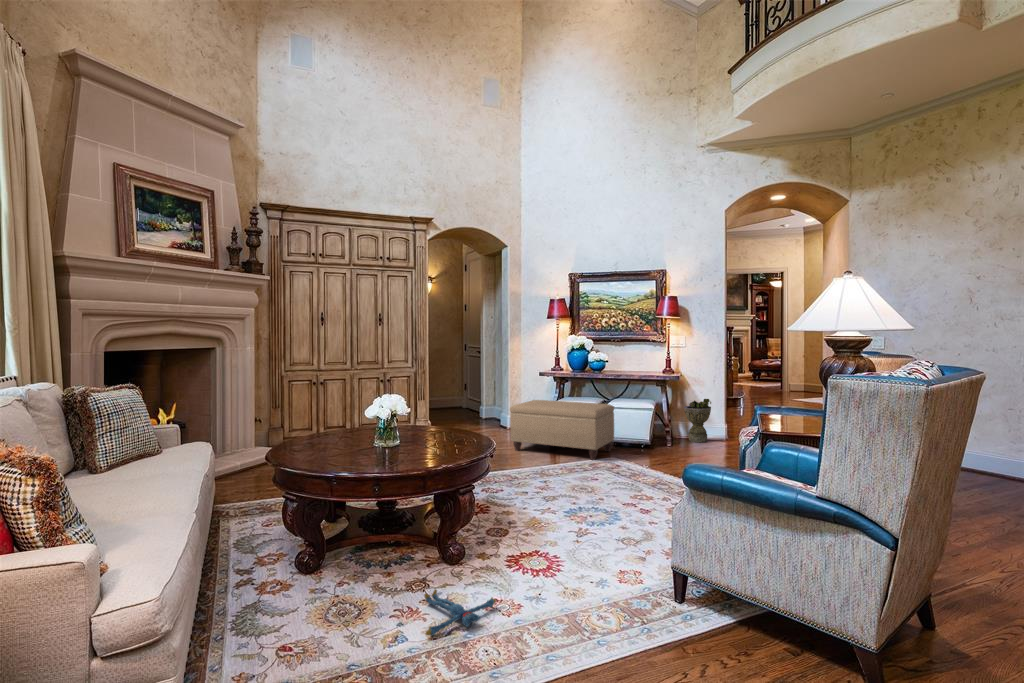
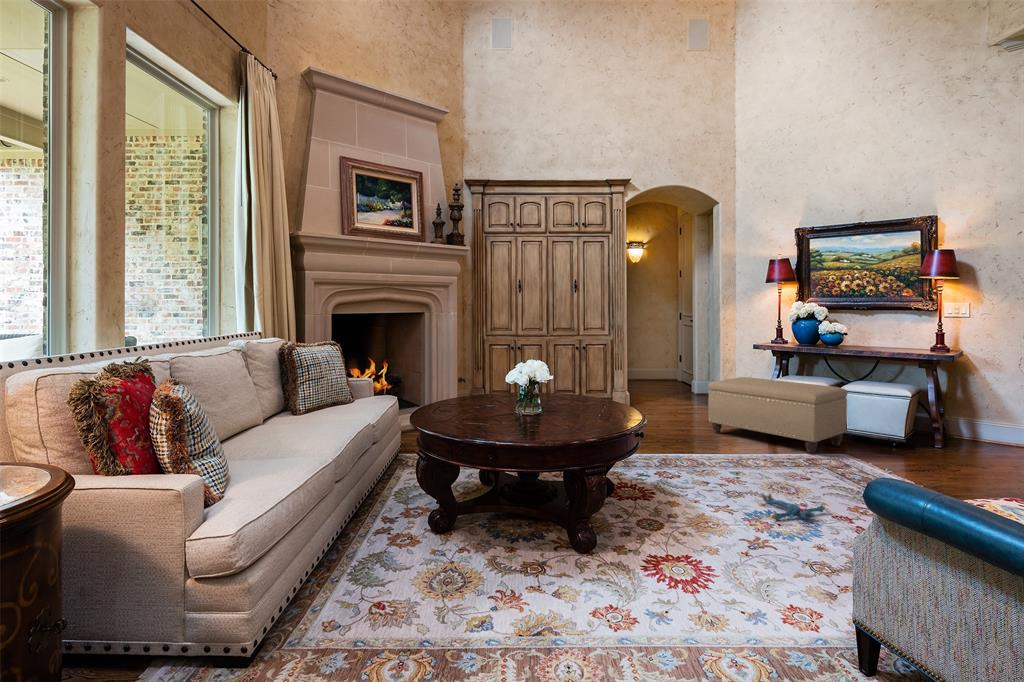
planter: present [684,399,711,443] -> none [963,388,1012,448]
plush toy: present [424,589,496,636] -> present [762,494,825,520]

